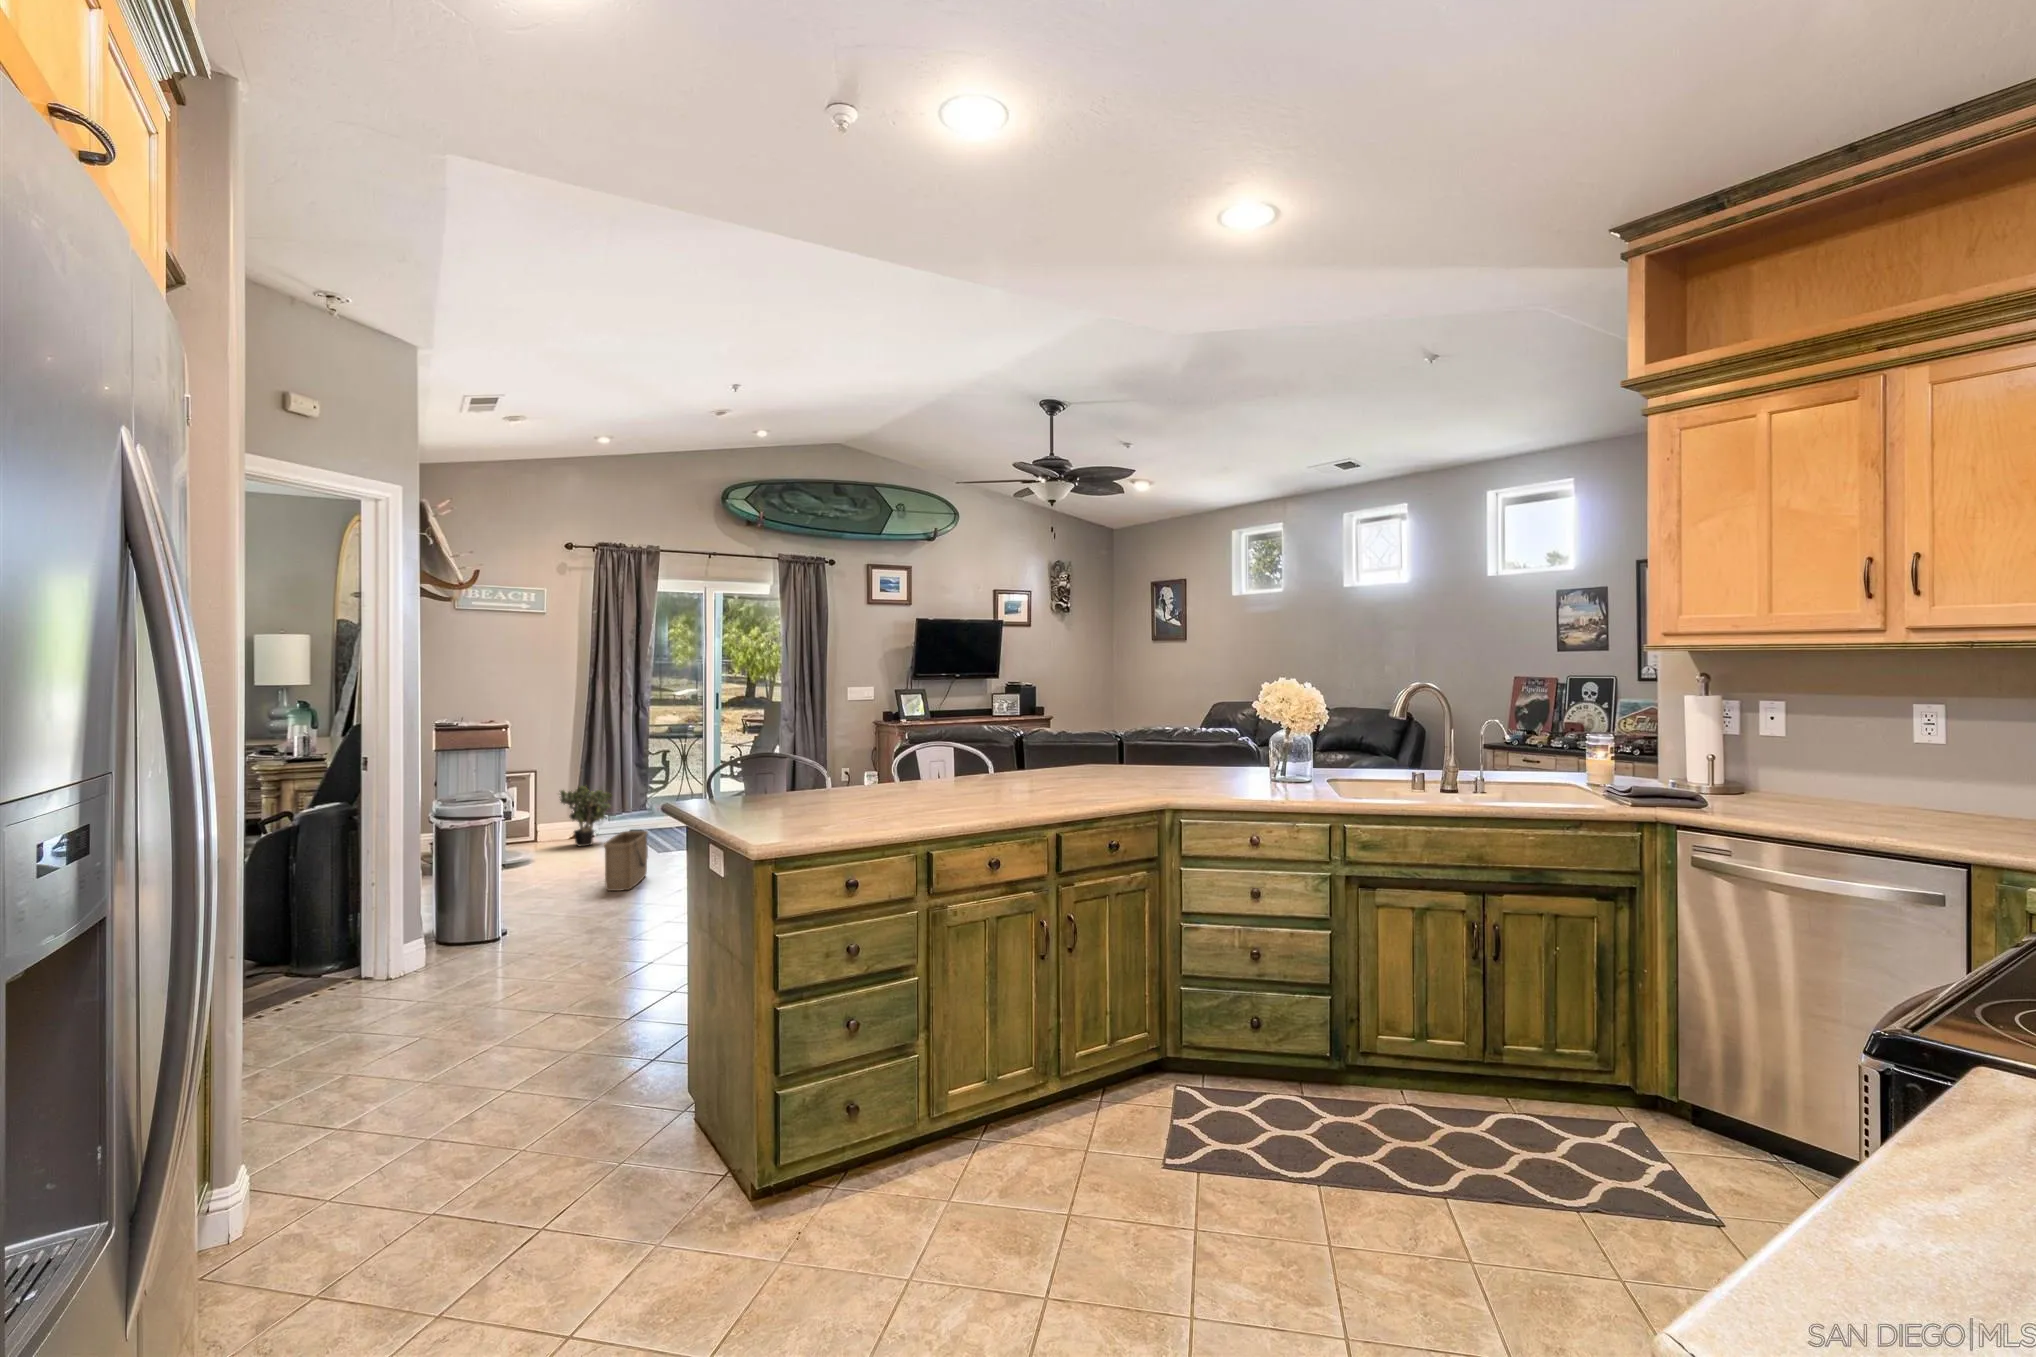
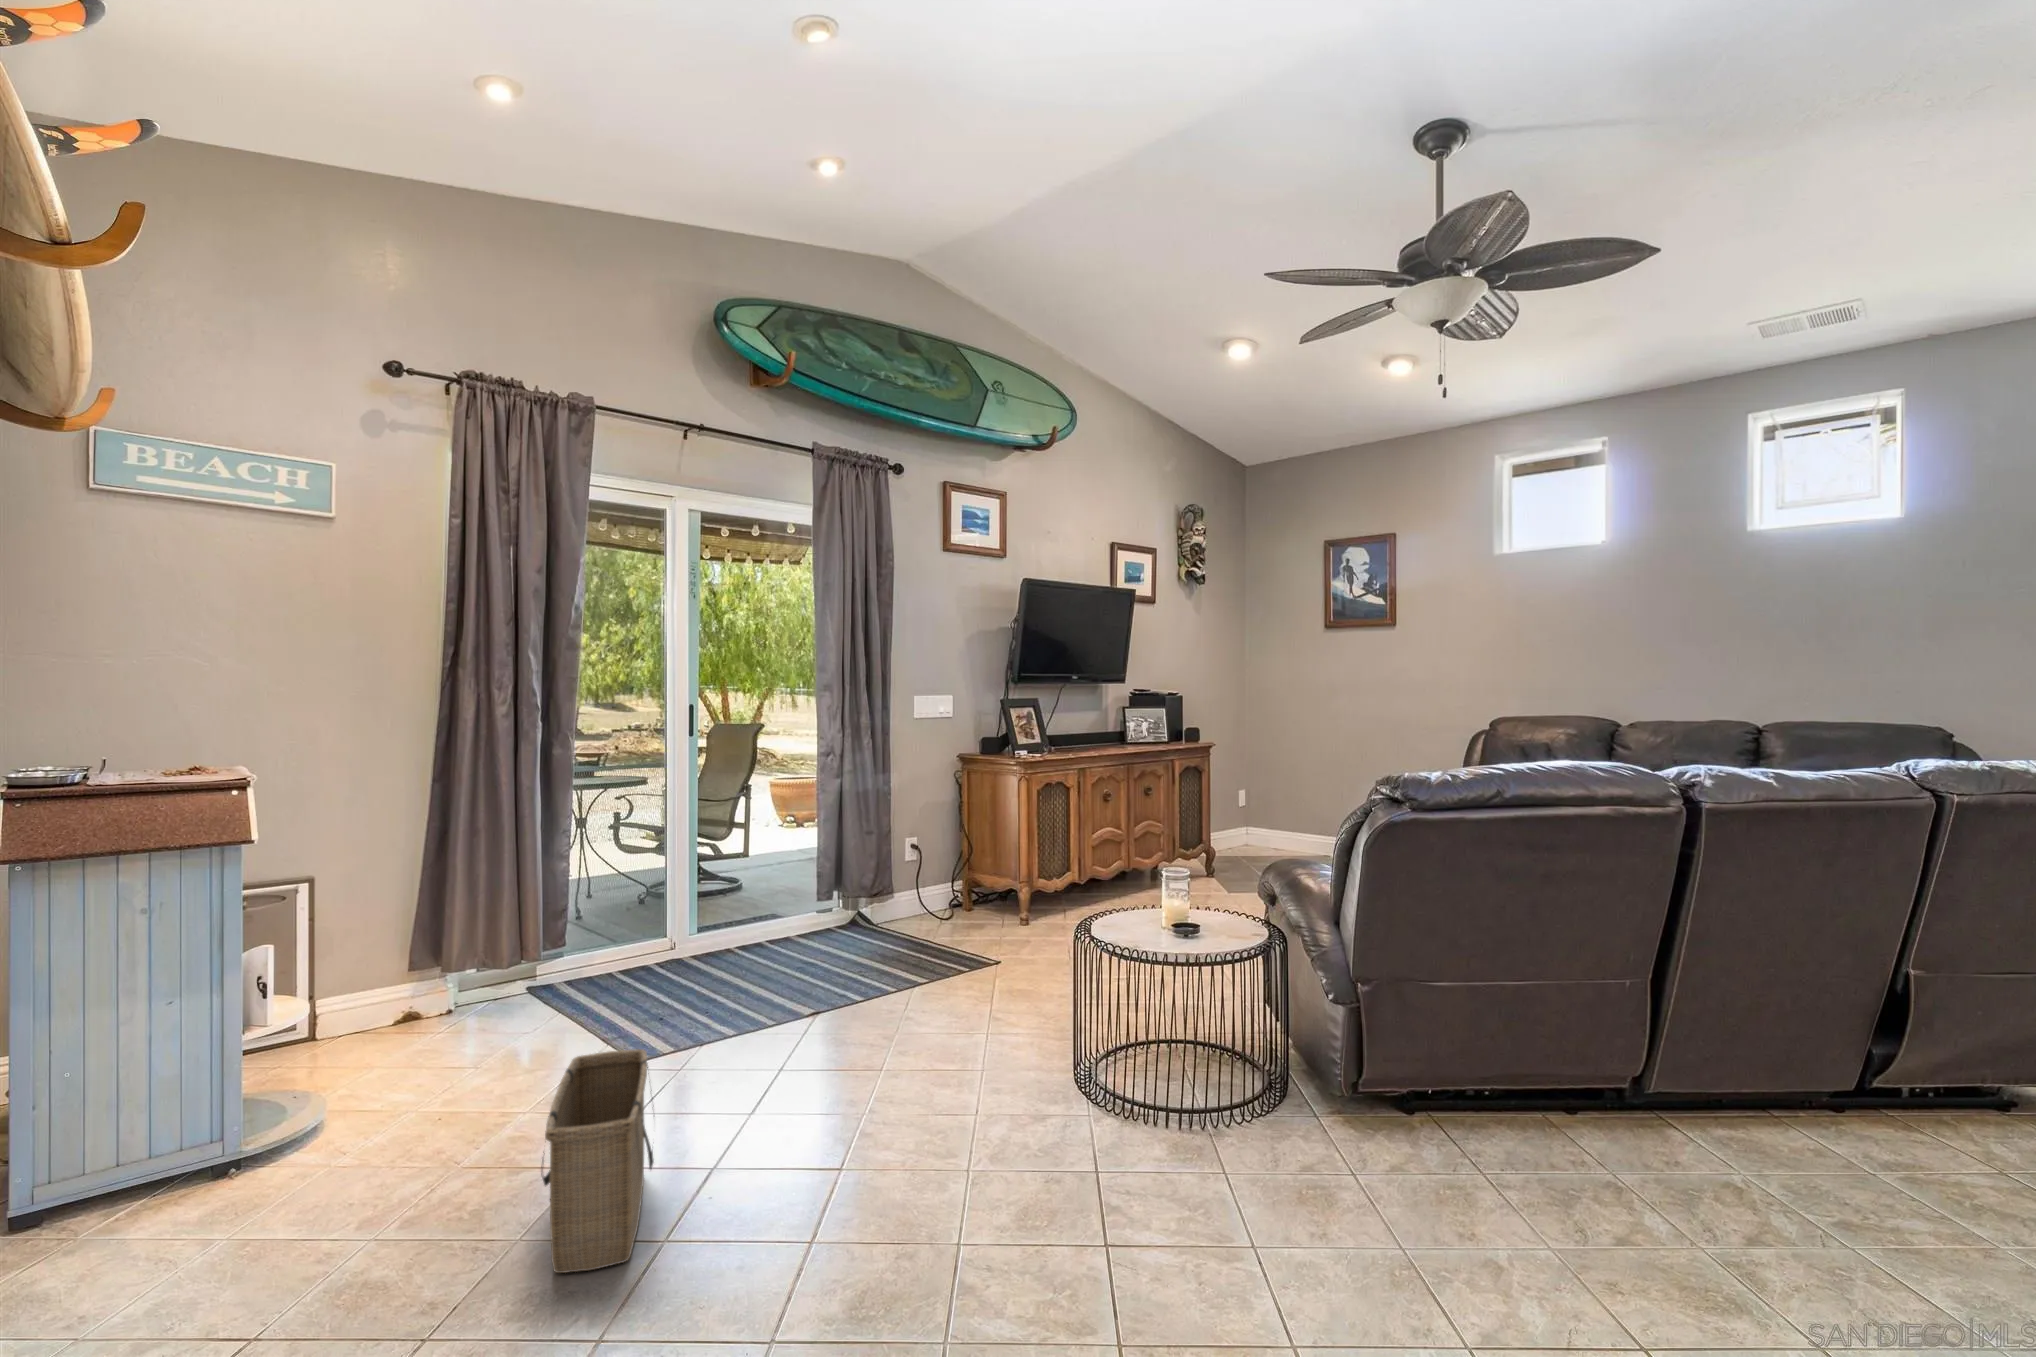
potted plant: present [560,786,612,846] -> none [360,906,494,1051]

